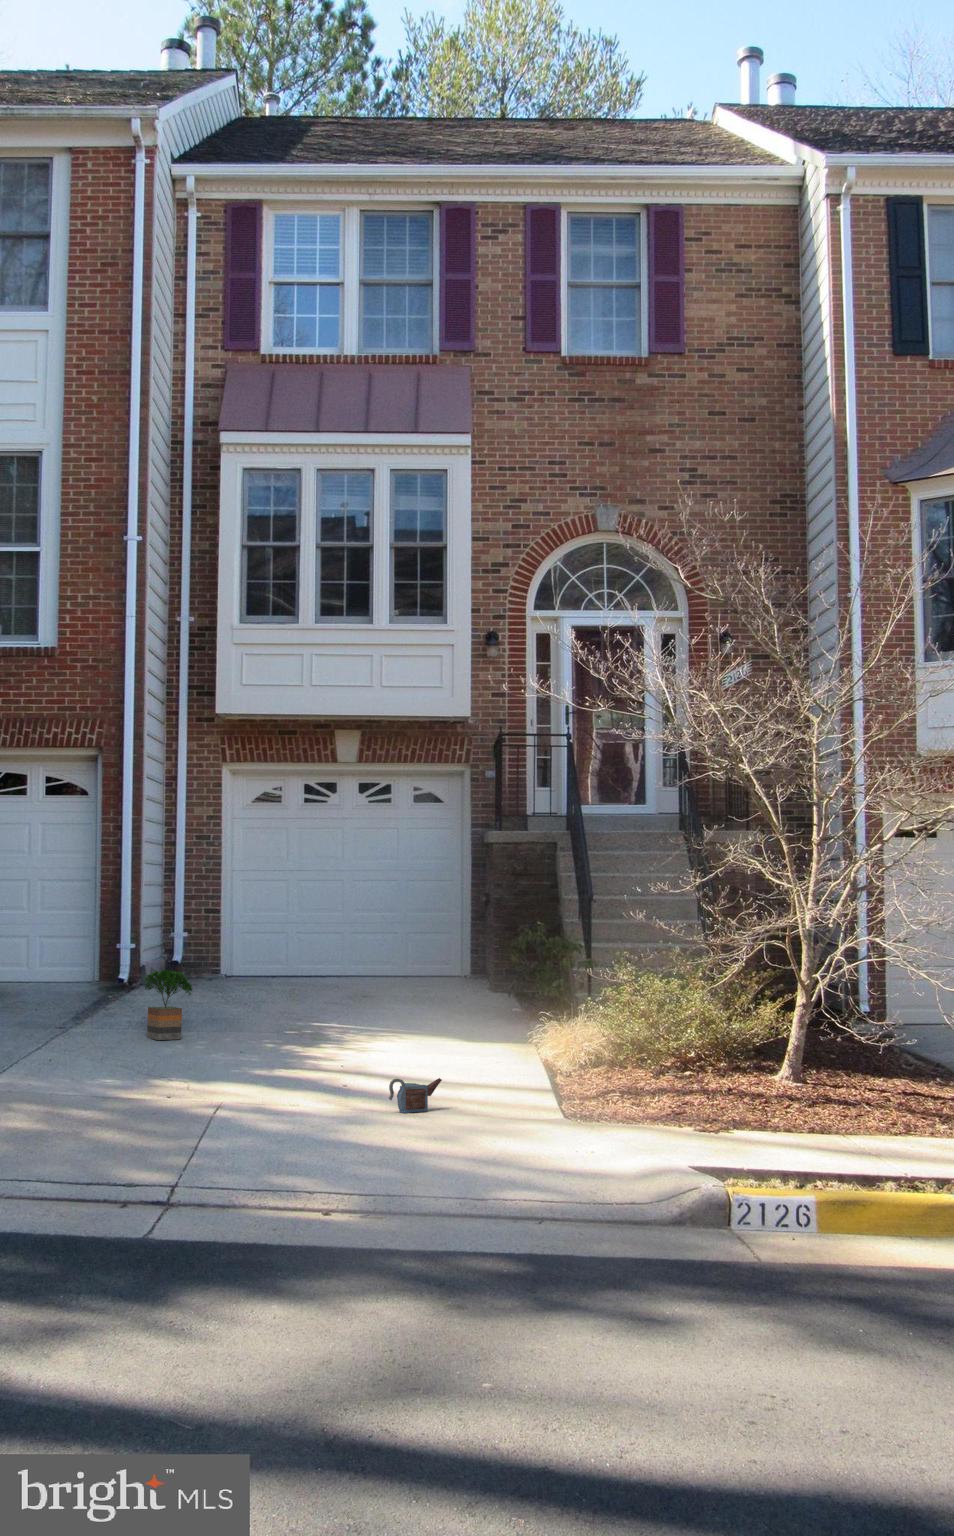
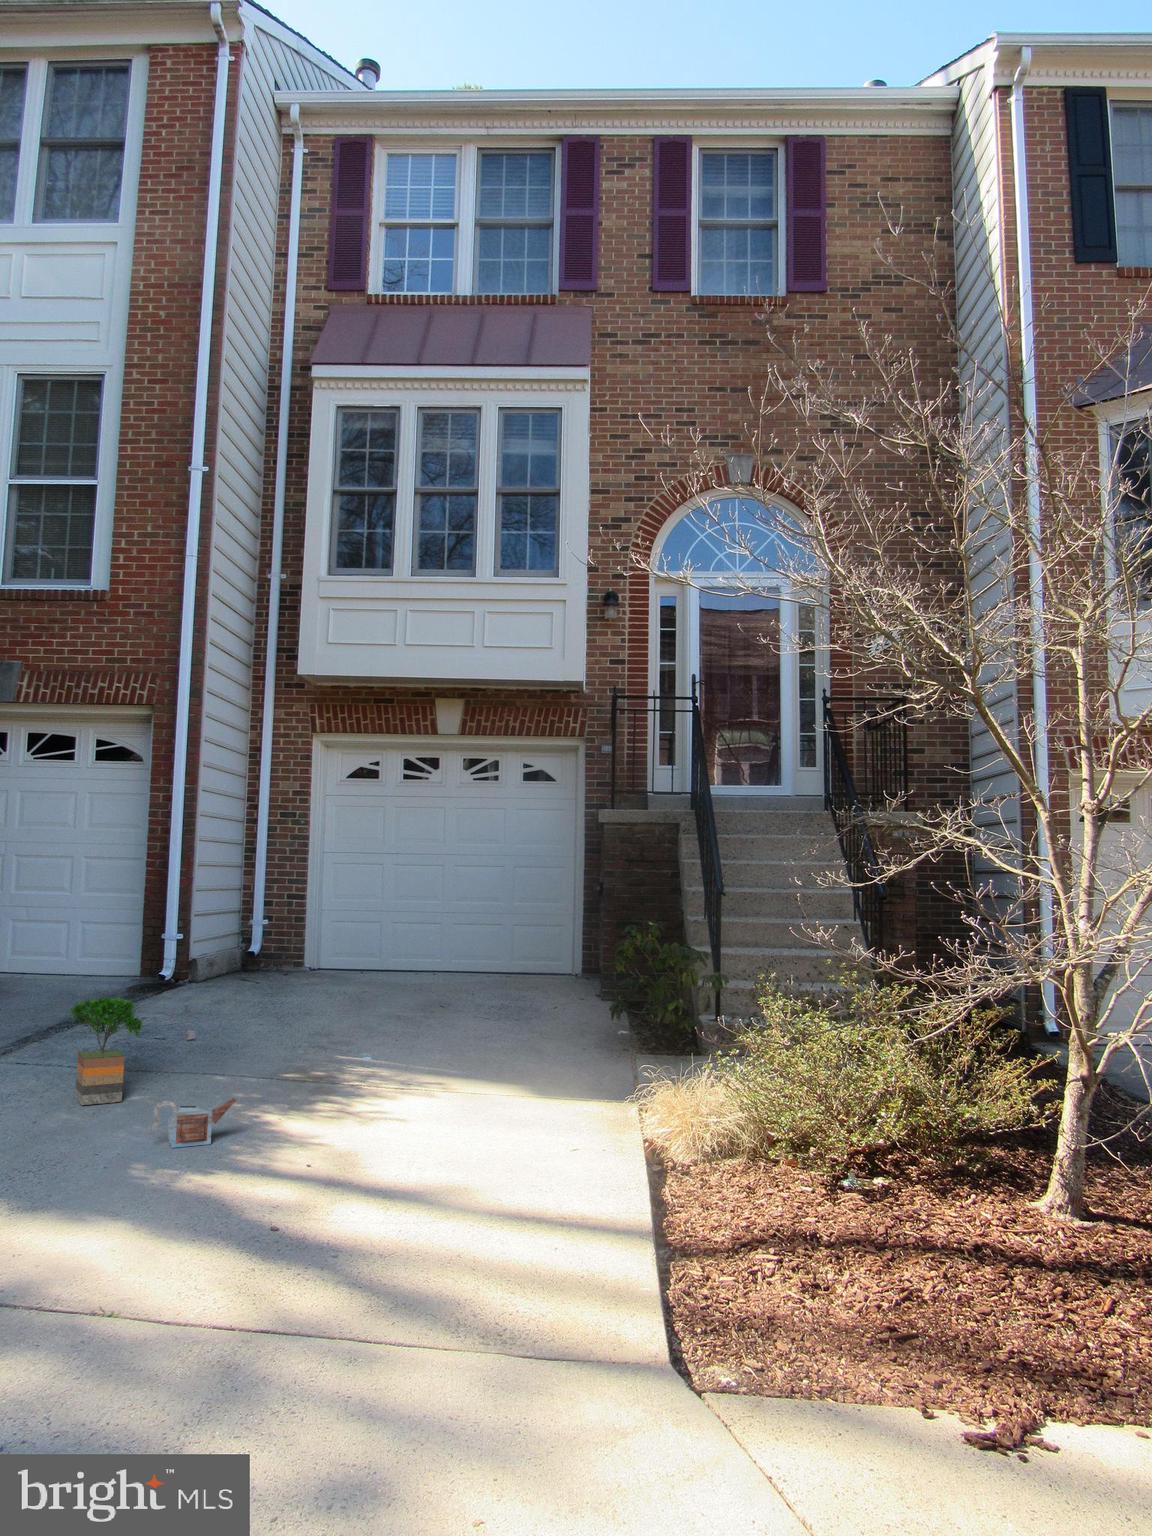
watering can: present [388,1078,442,1113] -> present [151,1098,236,1148]

